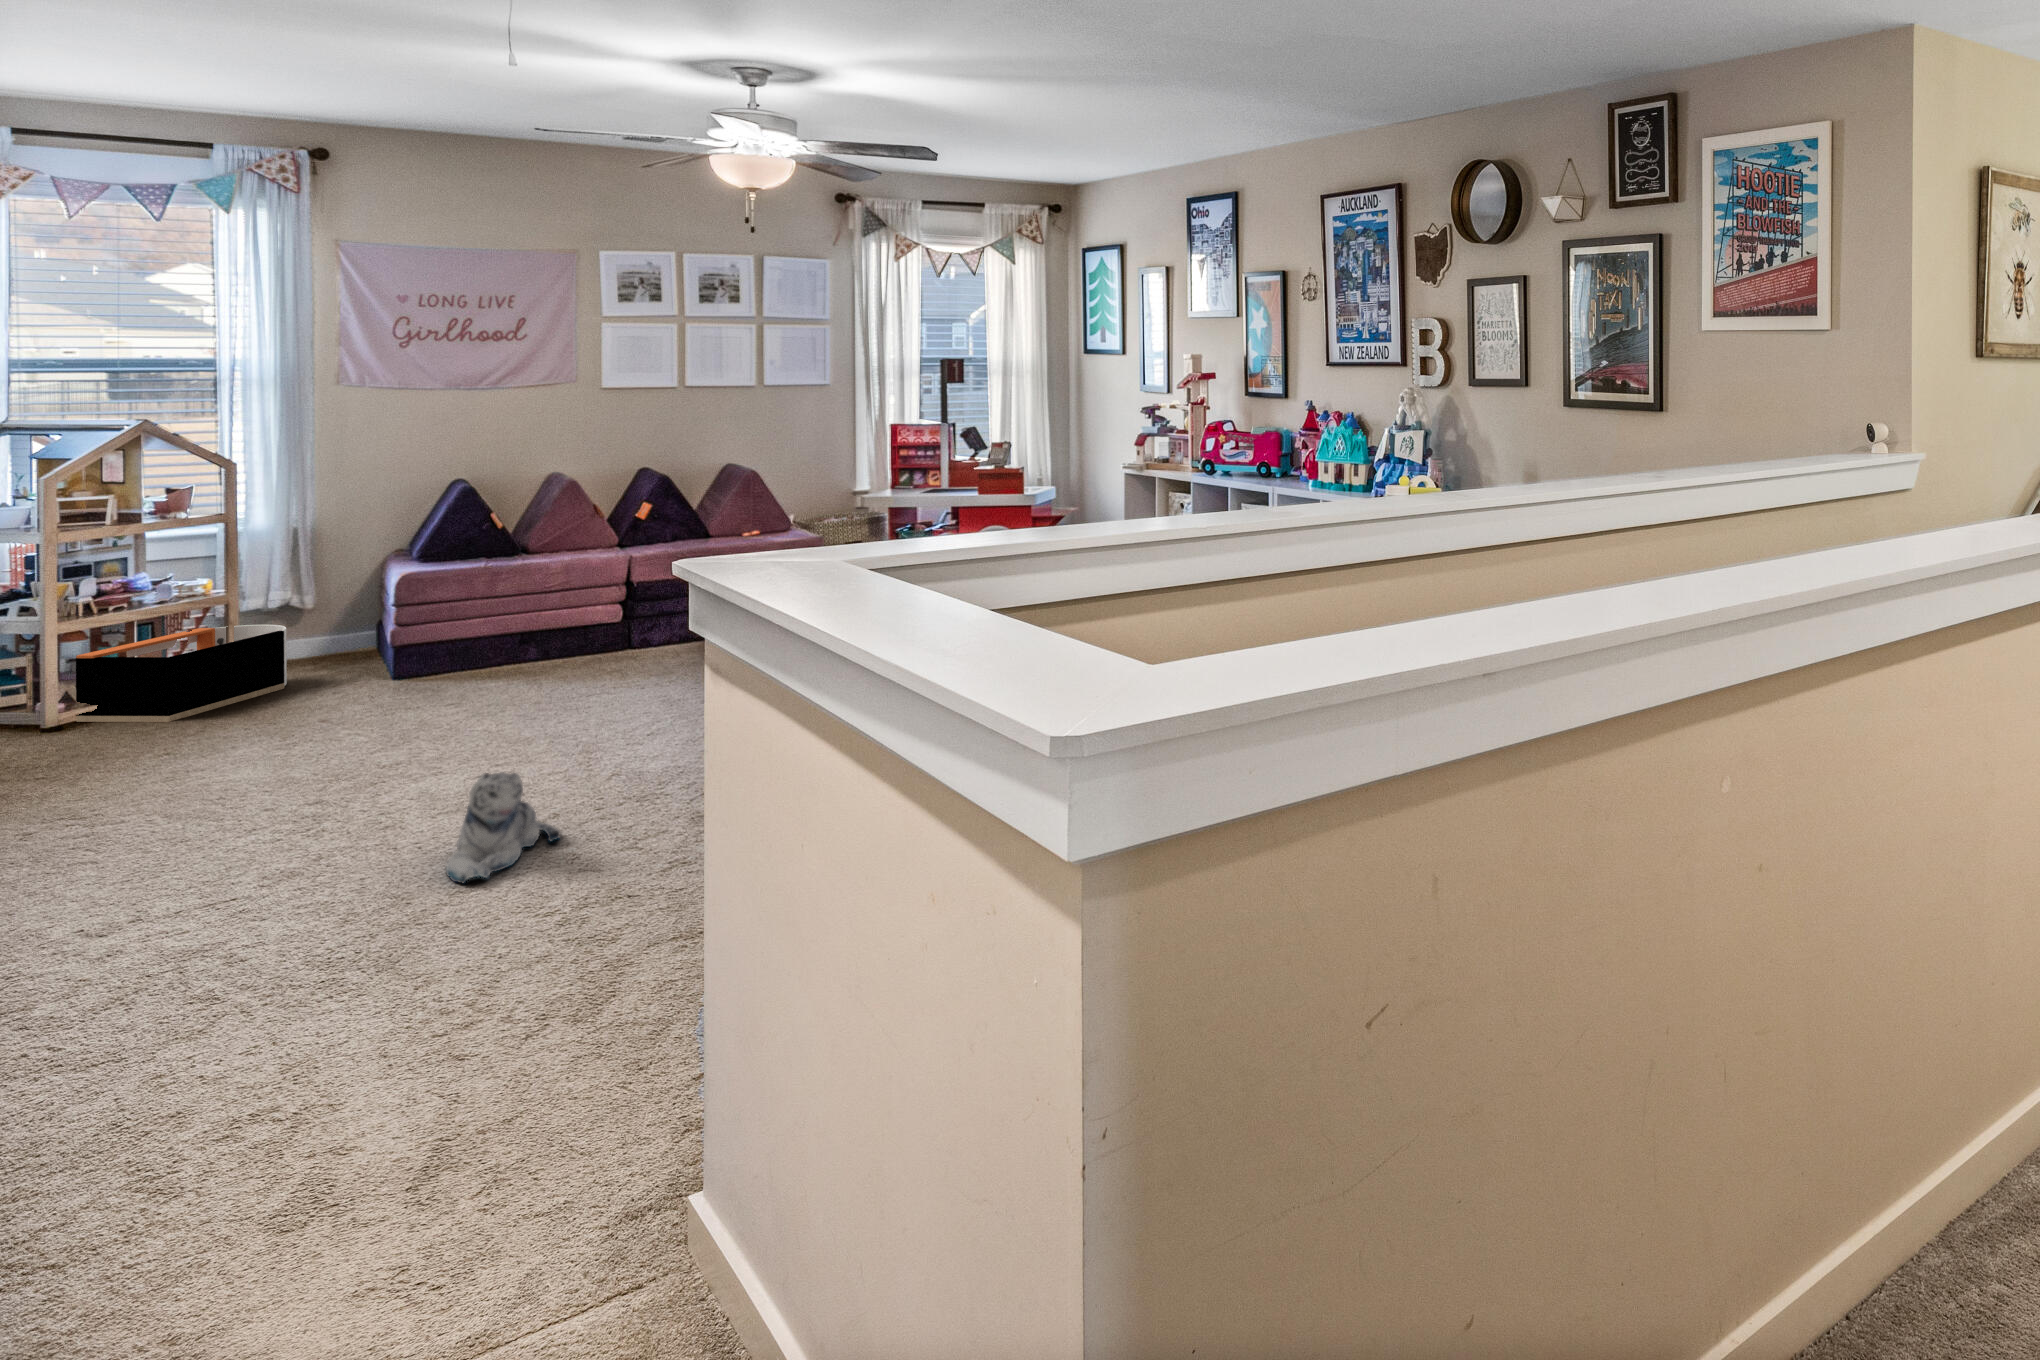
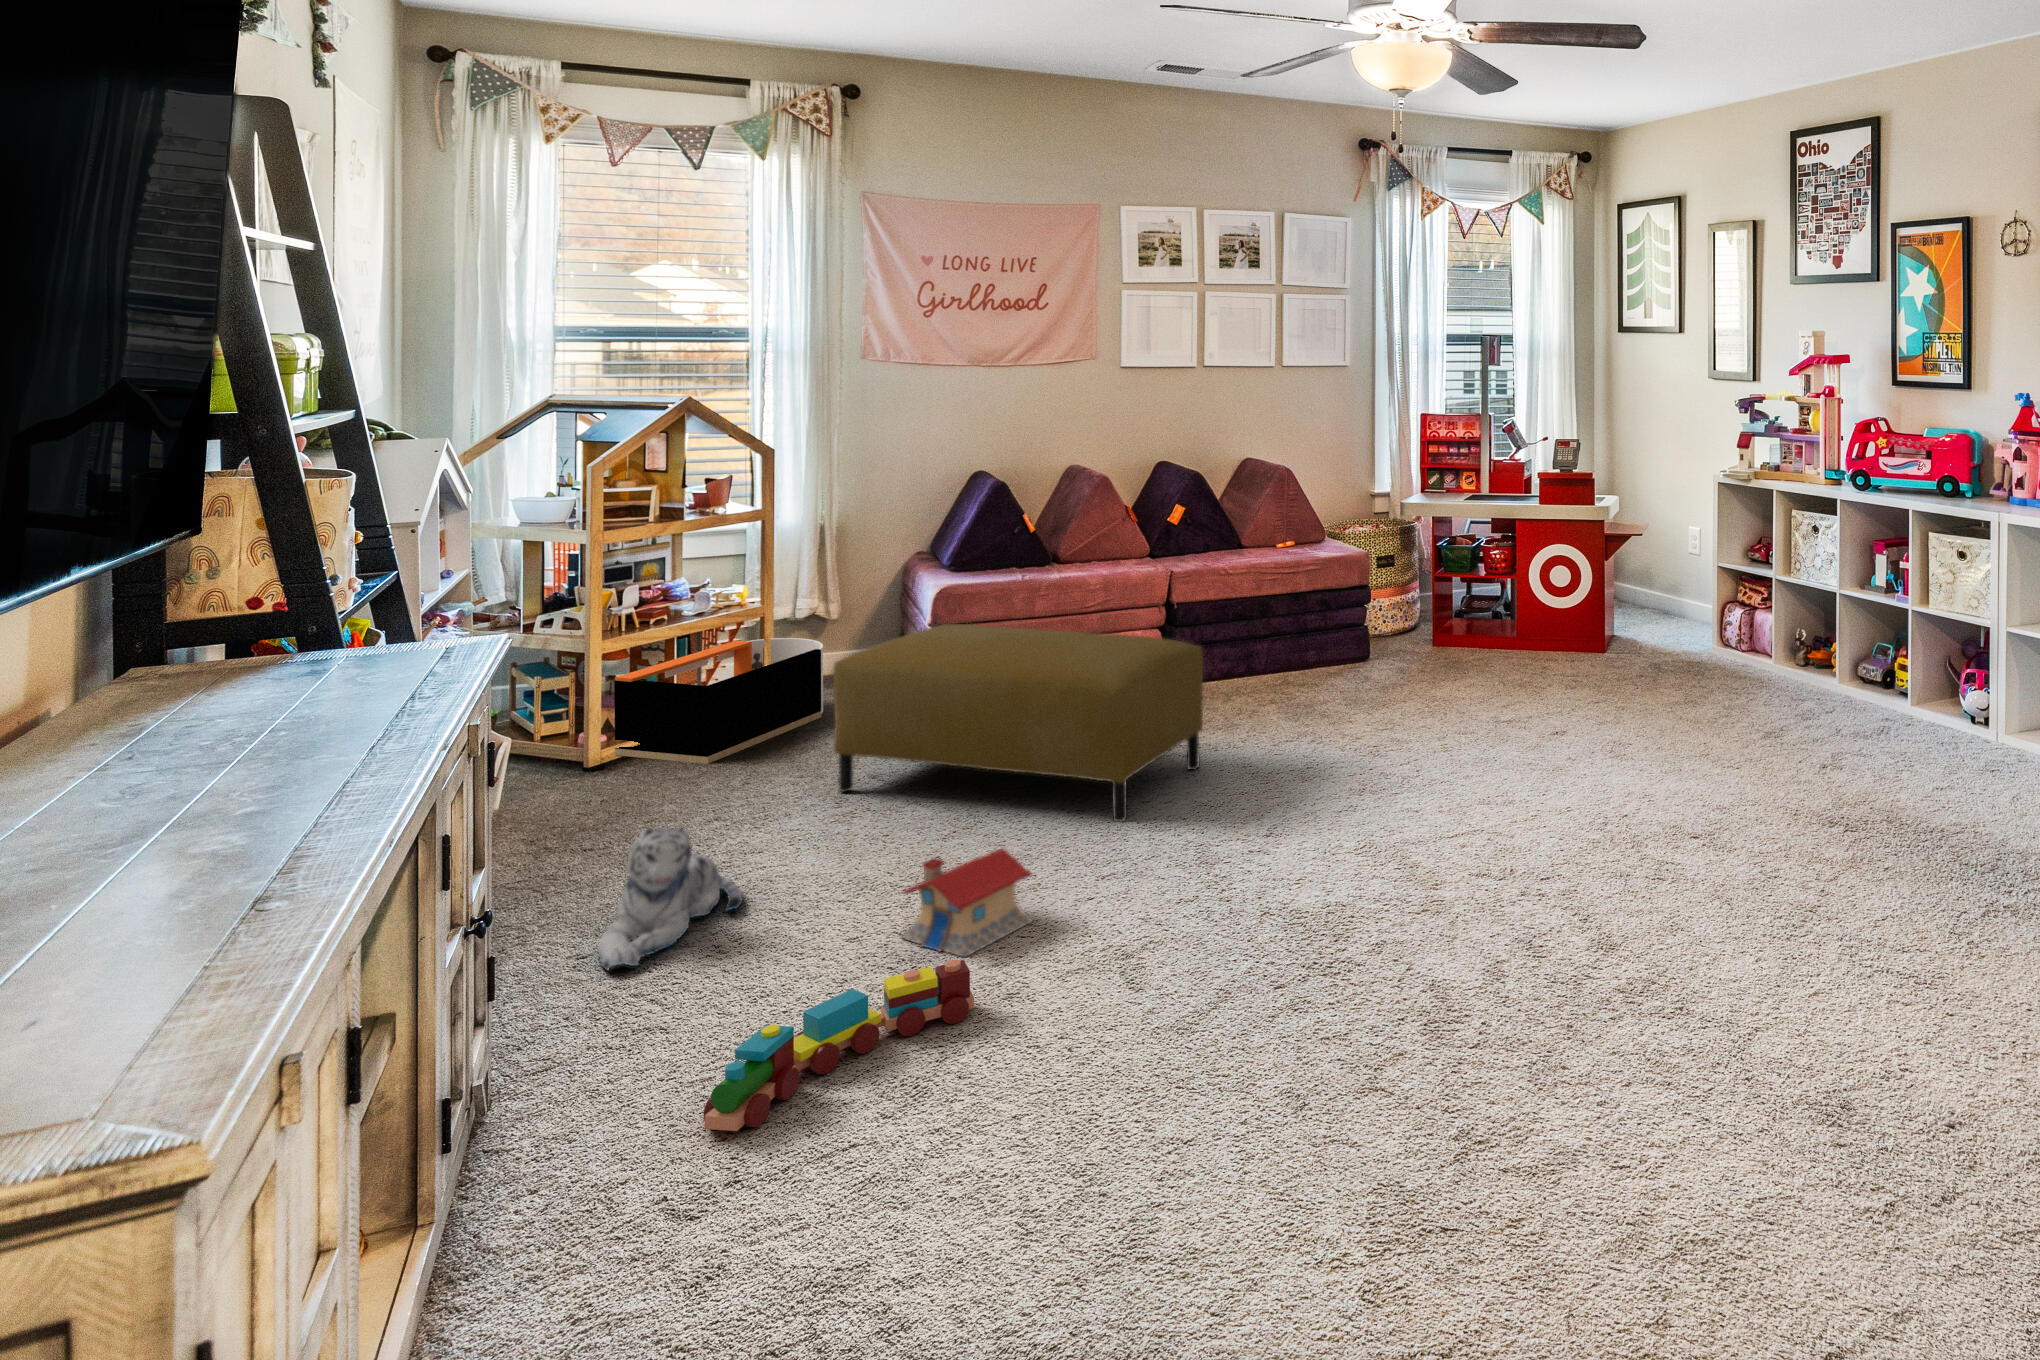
ottoman: none [288,598,626,731] -> present [833,624,1203,822]
toy house: none [331,734,443,802] -> present [903,849,1032,957]
plush toy: present [446,773,560,883] -> present [597,828,743,970]
toy train: none [161,790,380,880] -> present [704,960,974,1131]

